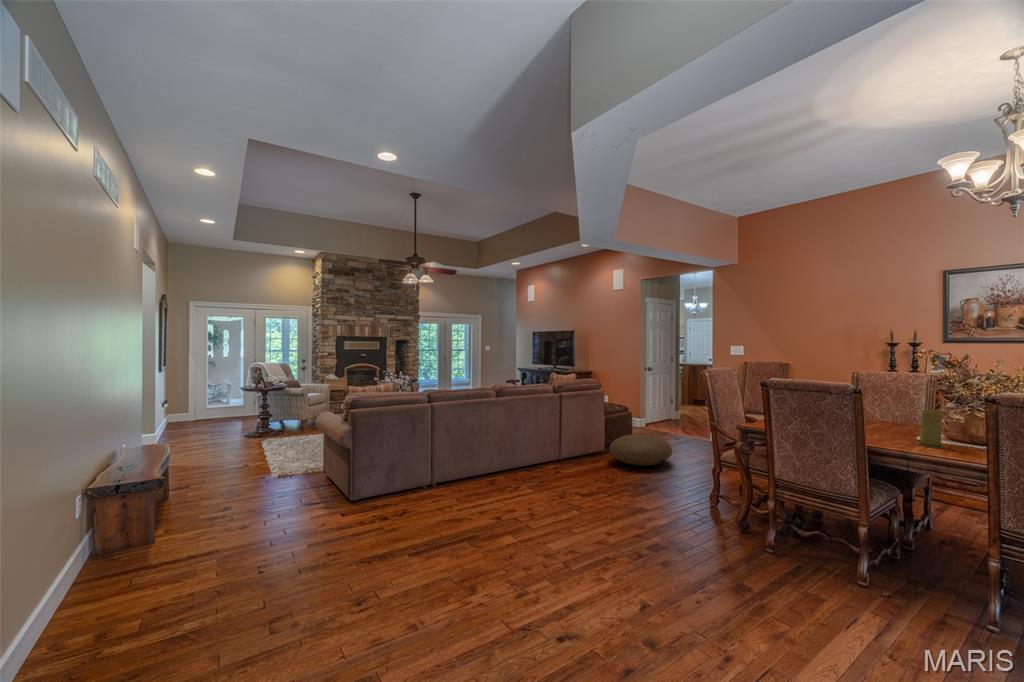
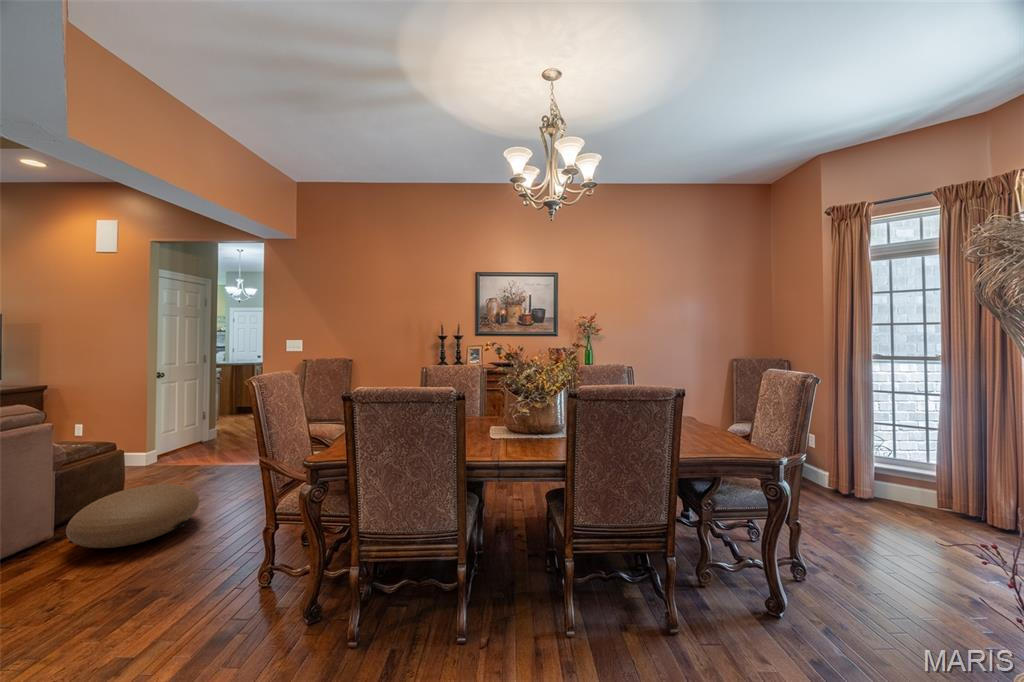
candle: present [917,409,944,448] -> none [495,406,517,448]

